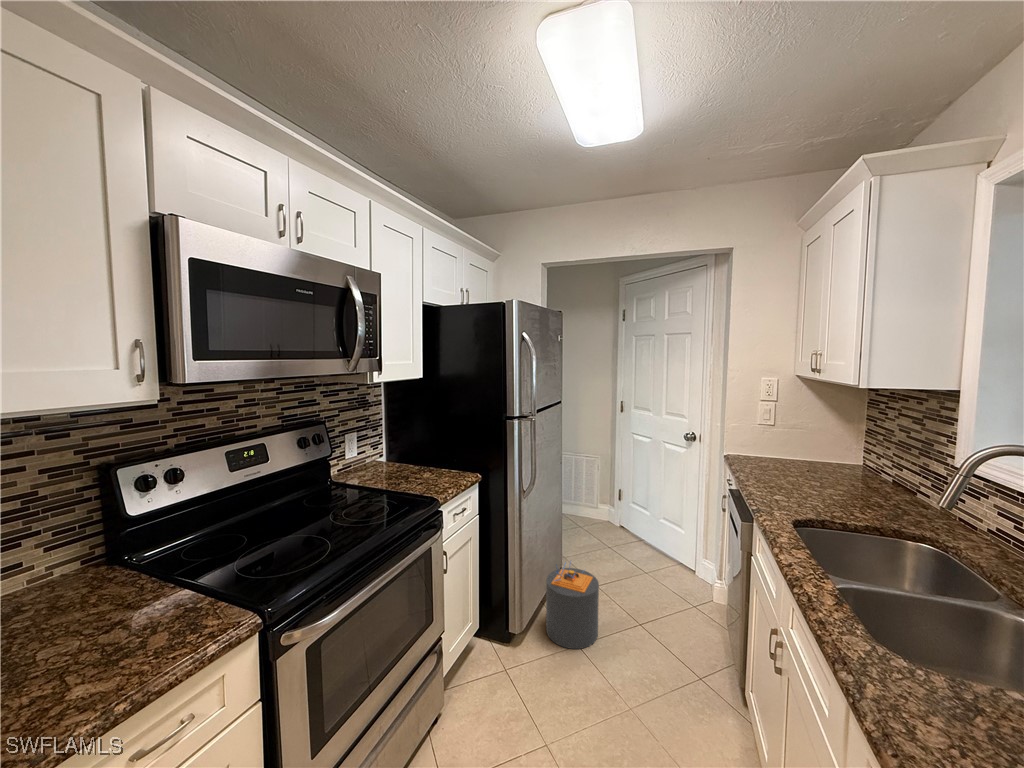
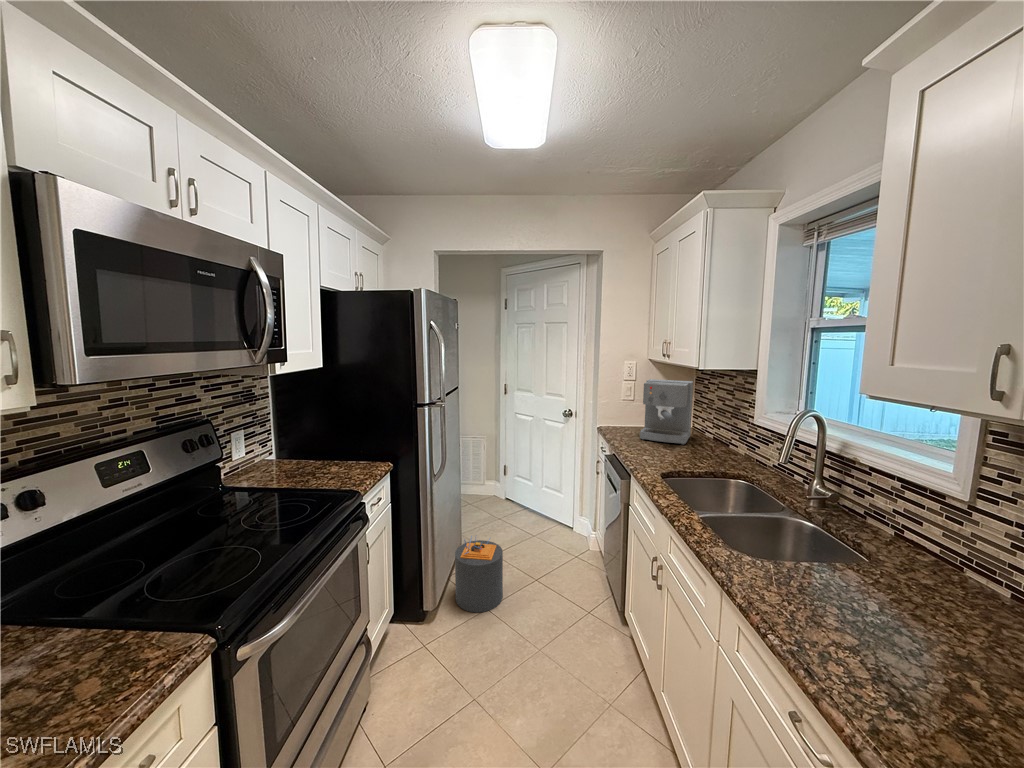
coffee maker: none [778,399,861,486] -> present [640,379,693,445]

